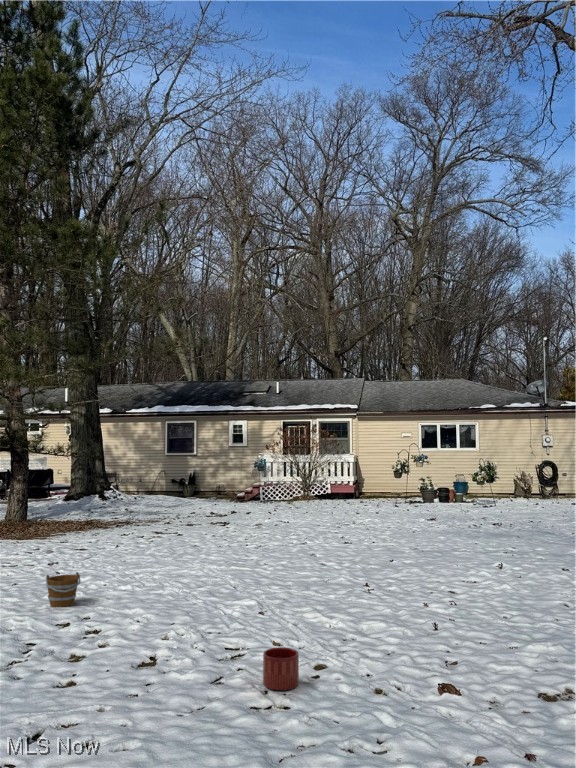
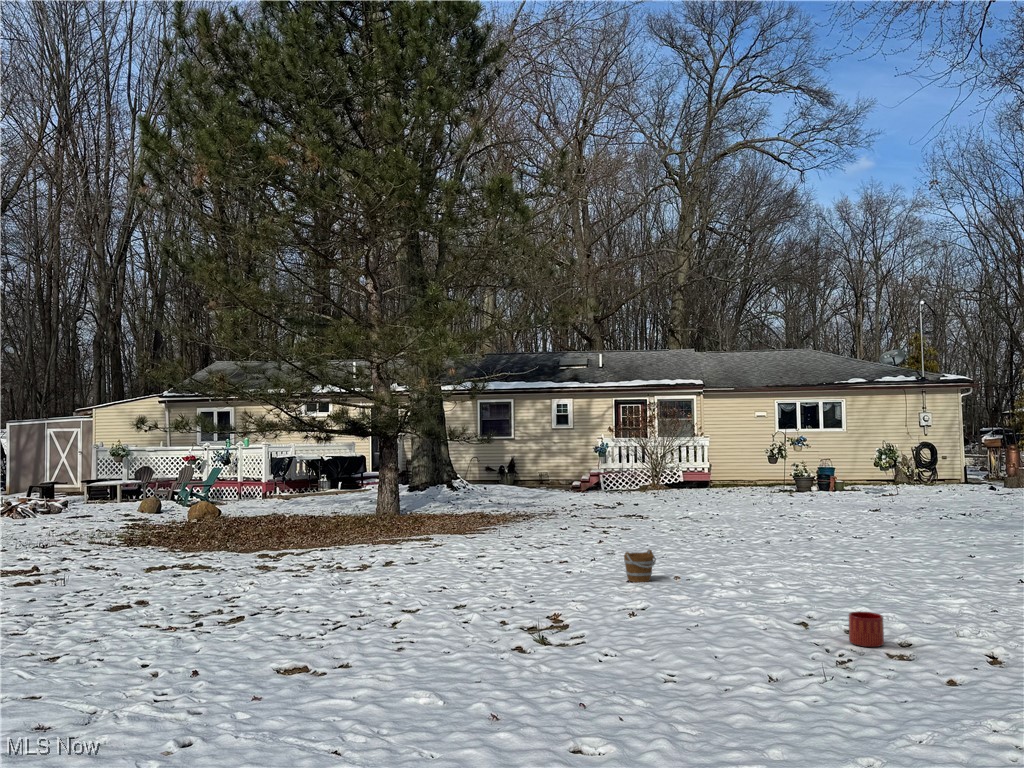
planter: present [263,647,299,691] -> present [849,612,884,647]

